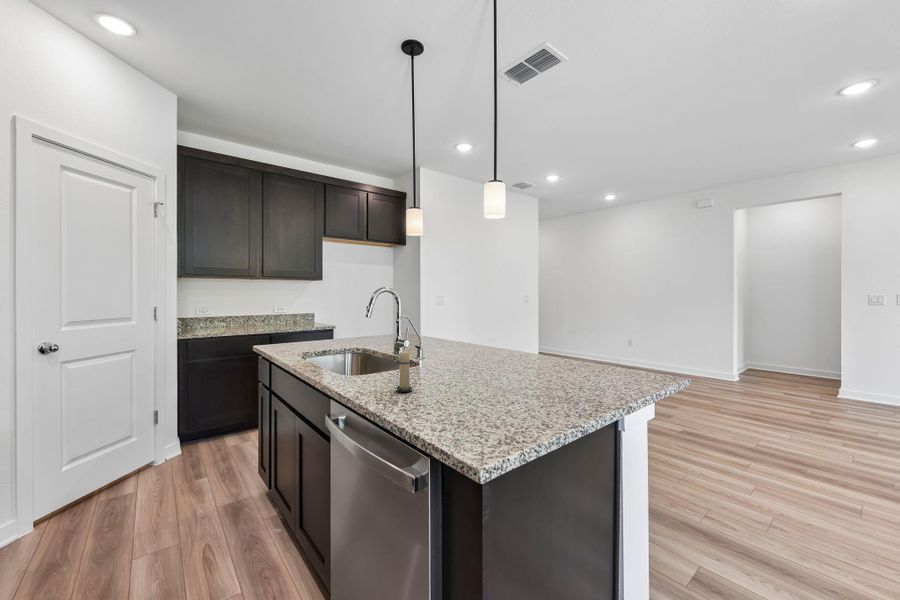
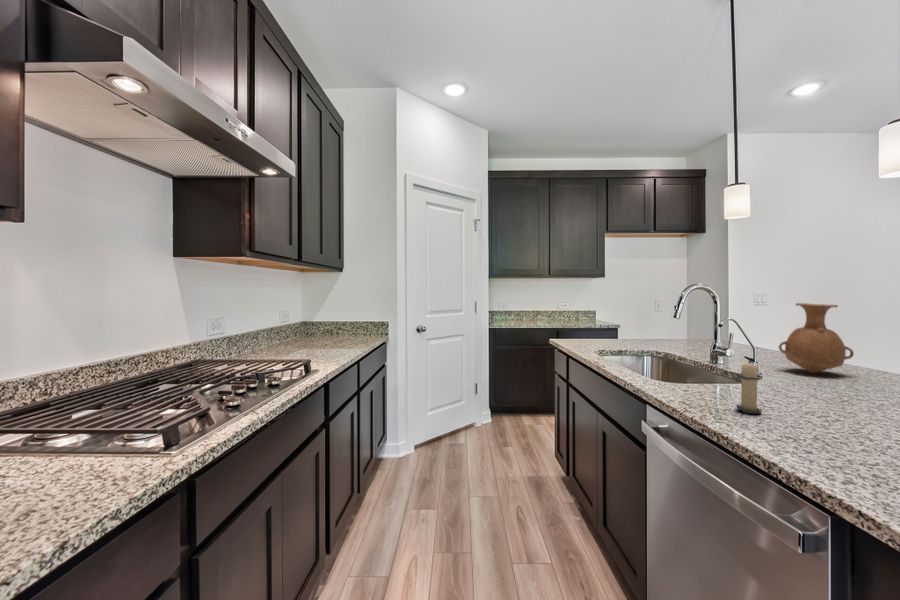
vase: none [437,303,478,355] -> present [779,303,854,373]

